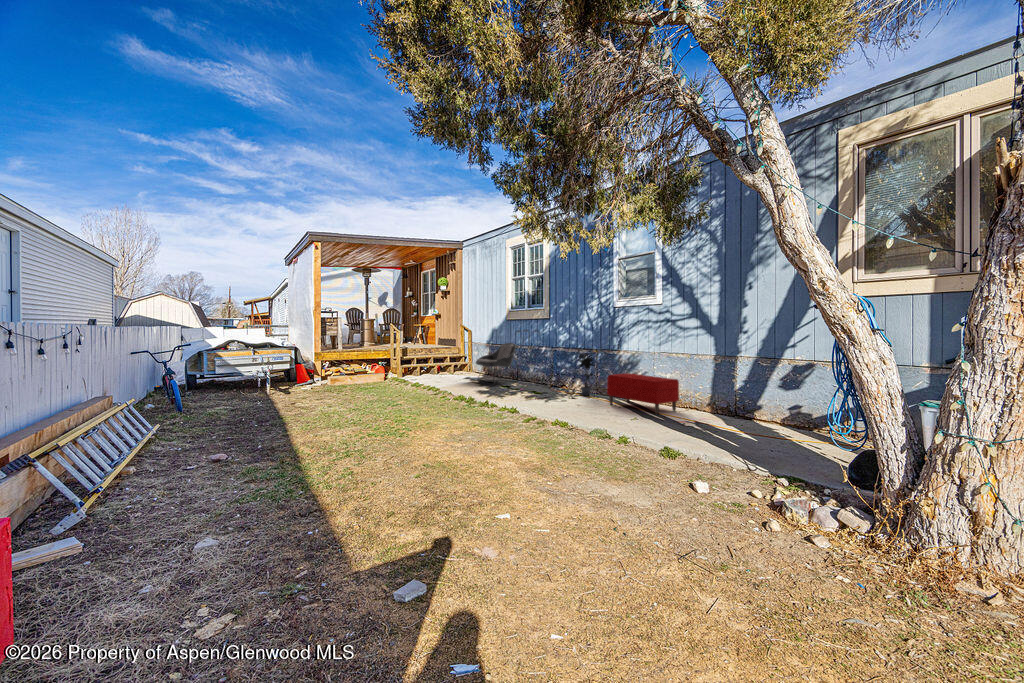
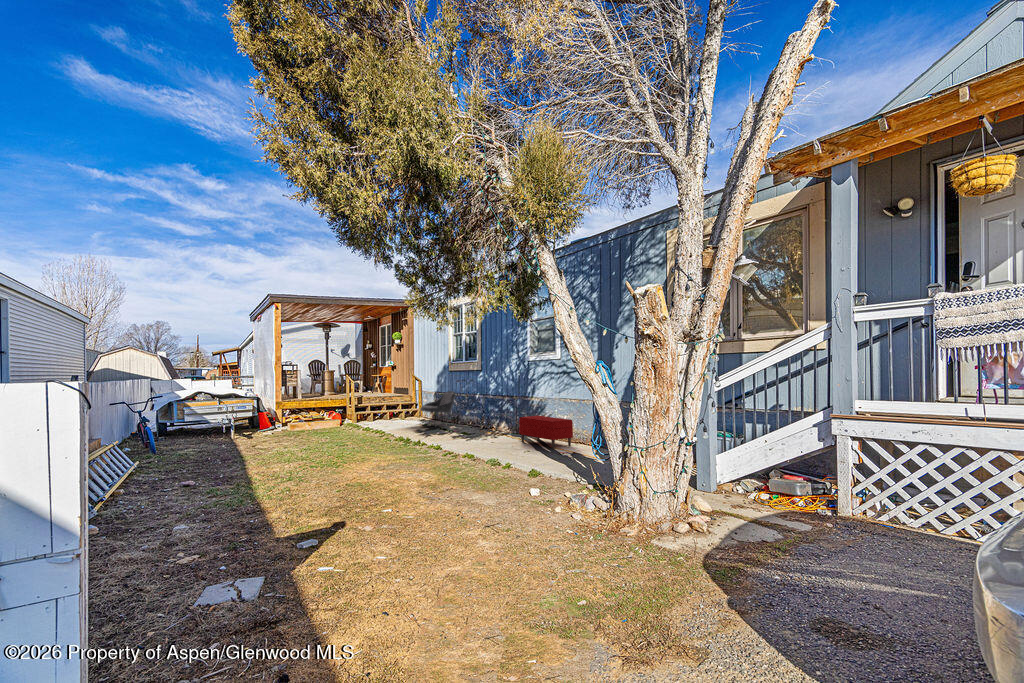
potted plant: present [578,353,594,396] -> none [499,397,516,436]

